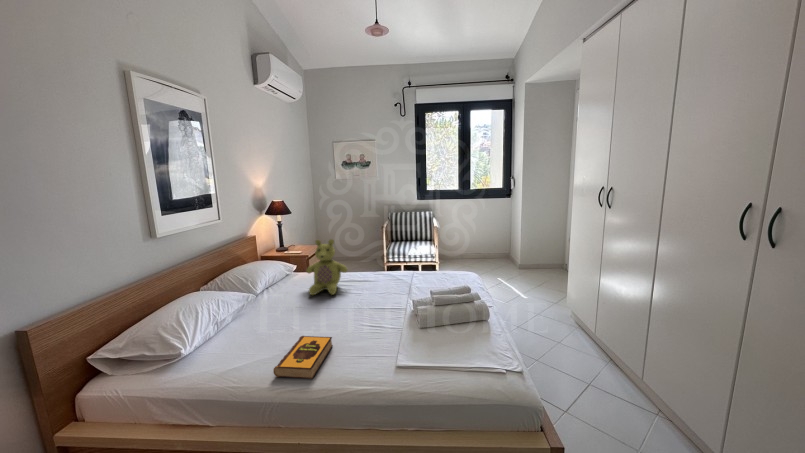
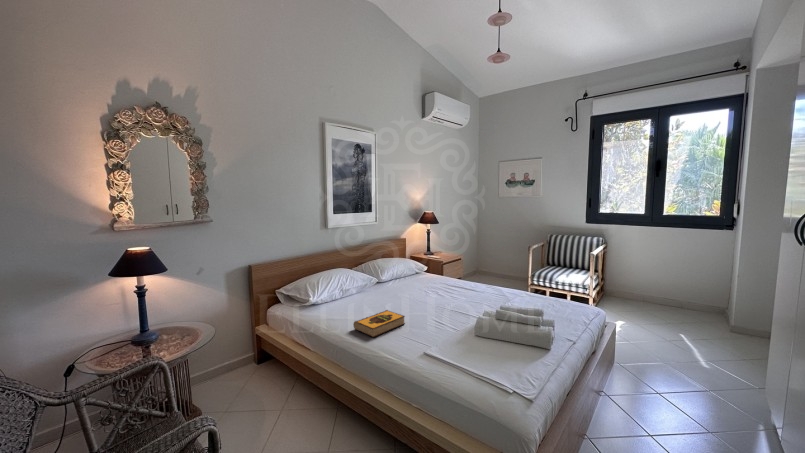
stuffed bear: present [307,239,347,295] -> none [420,243,457,293]

